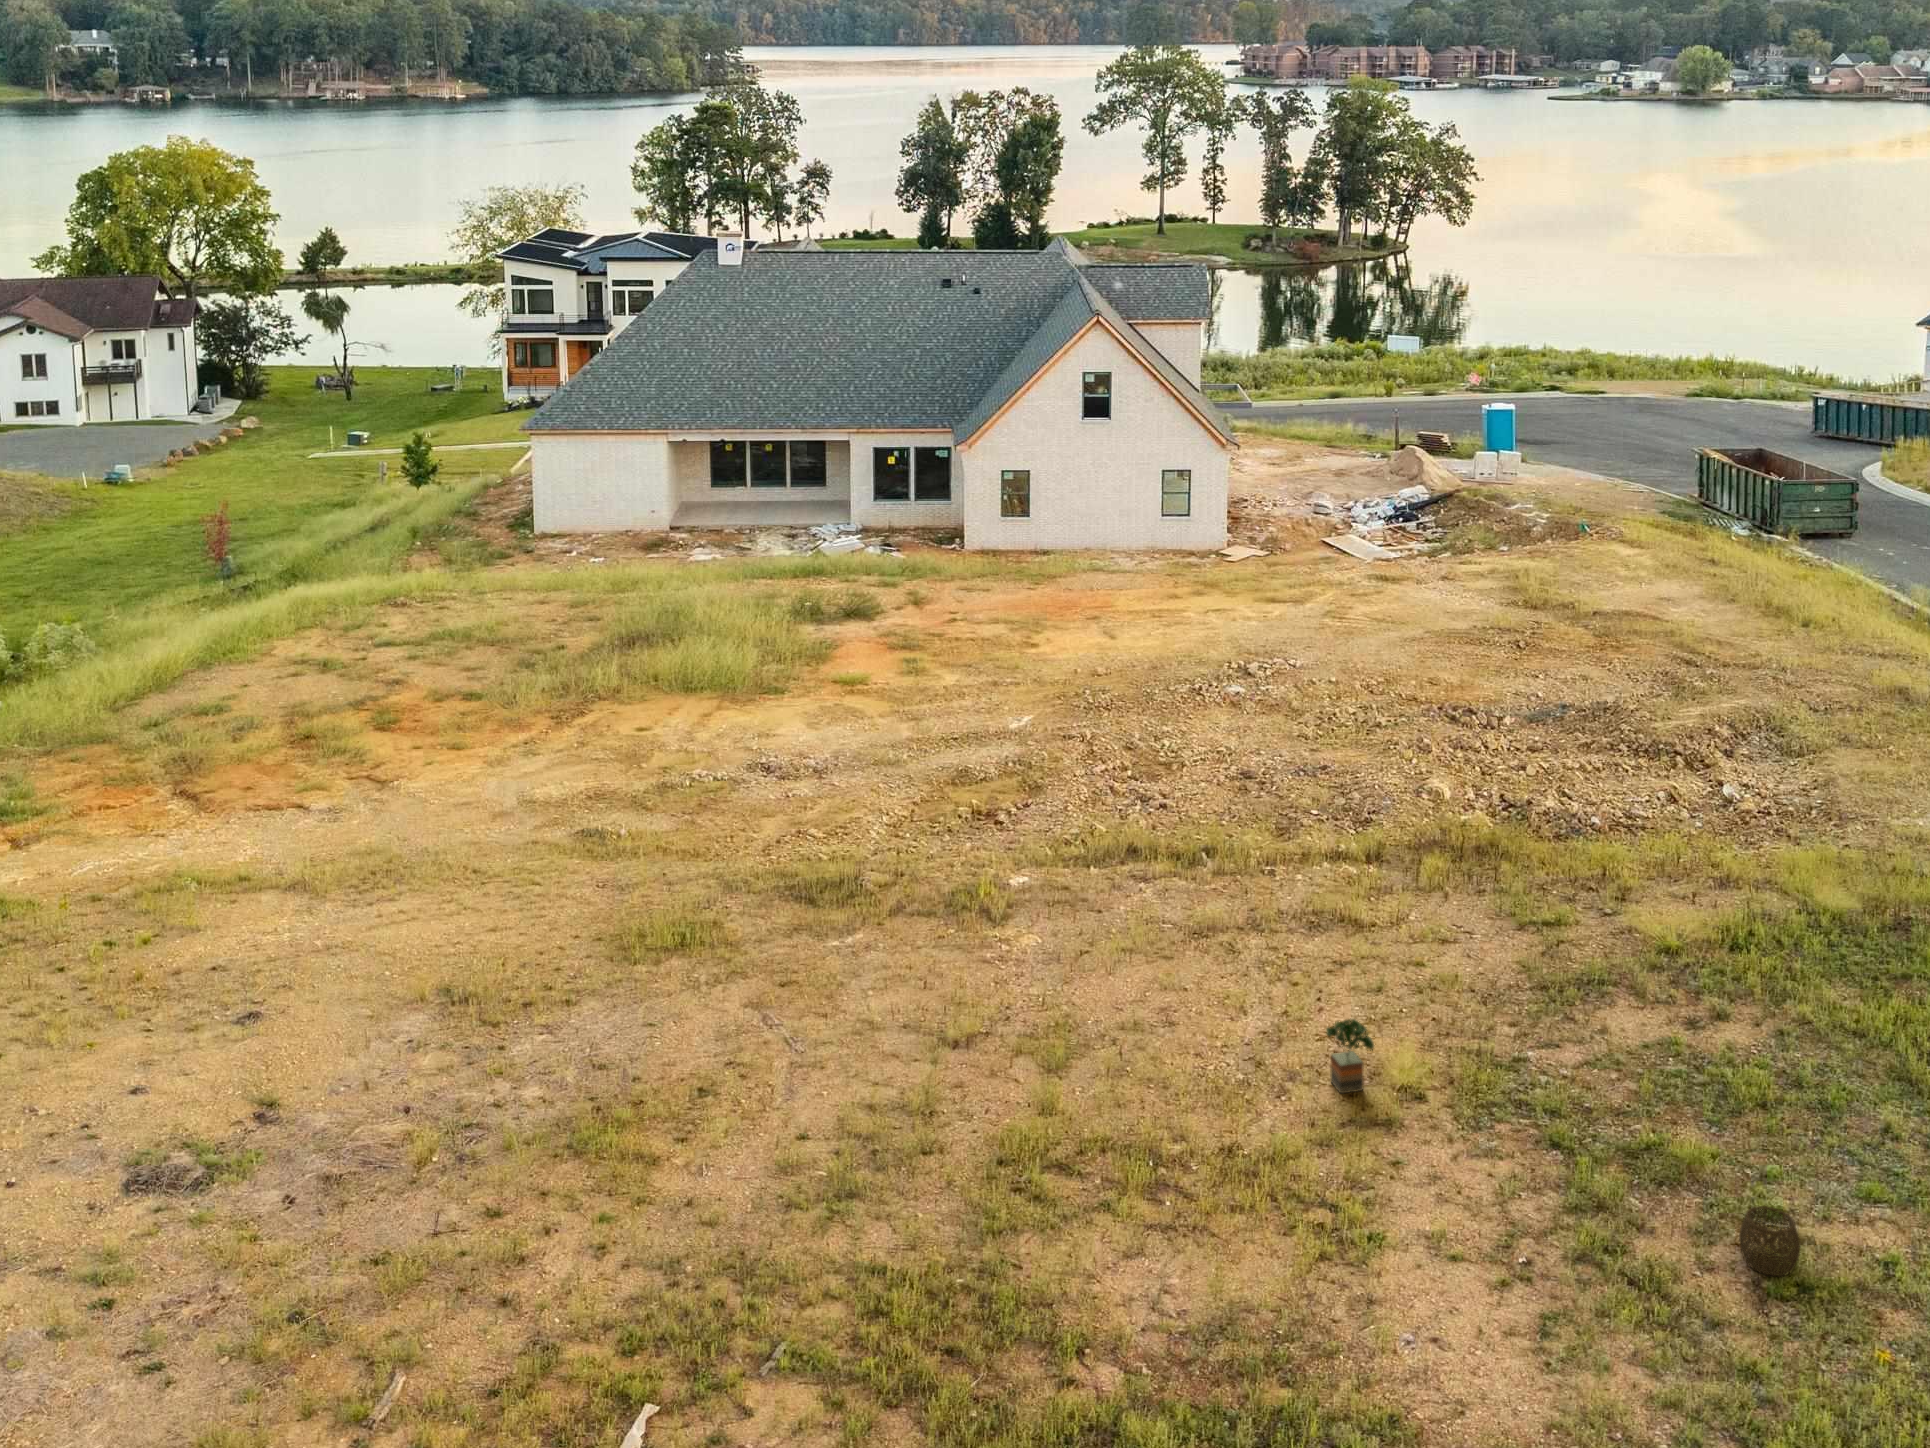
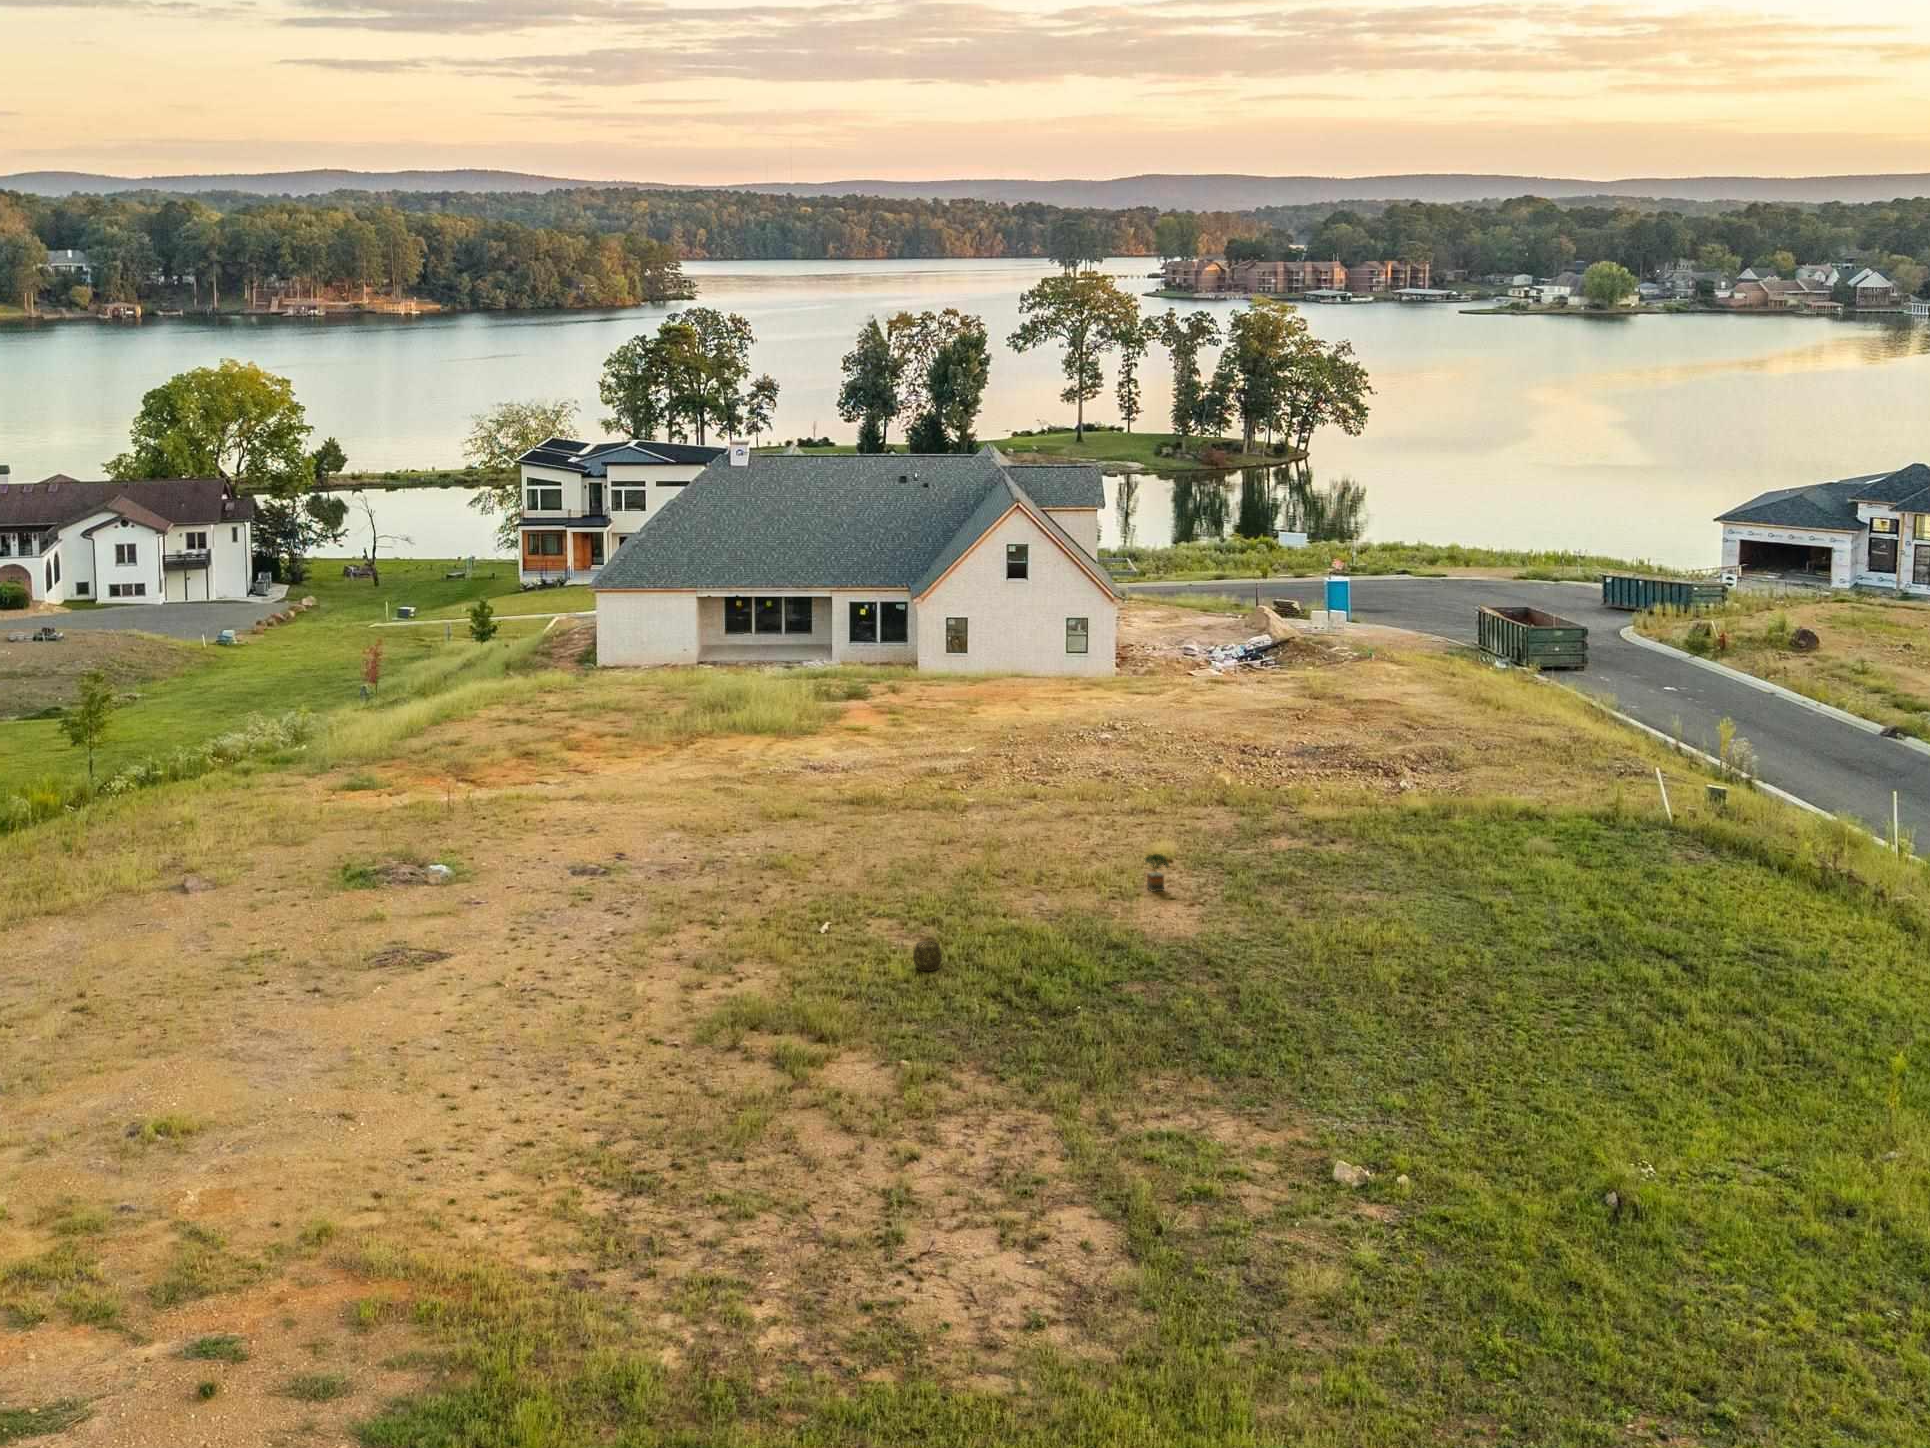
woven basket: present [1739,1206,1800,1277] -> present [913,941,942,971]

